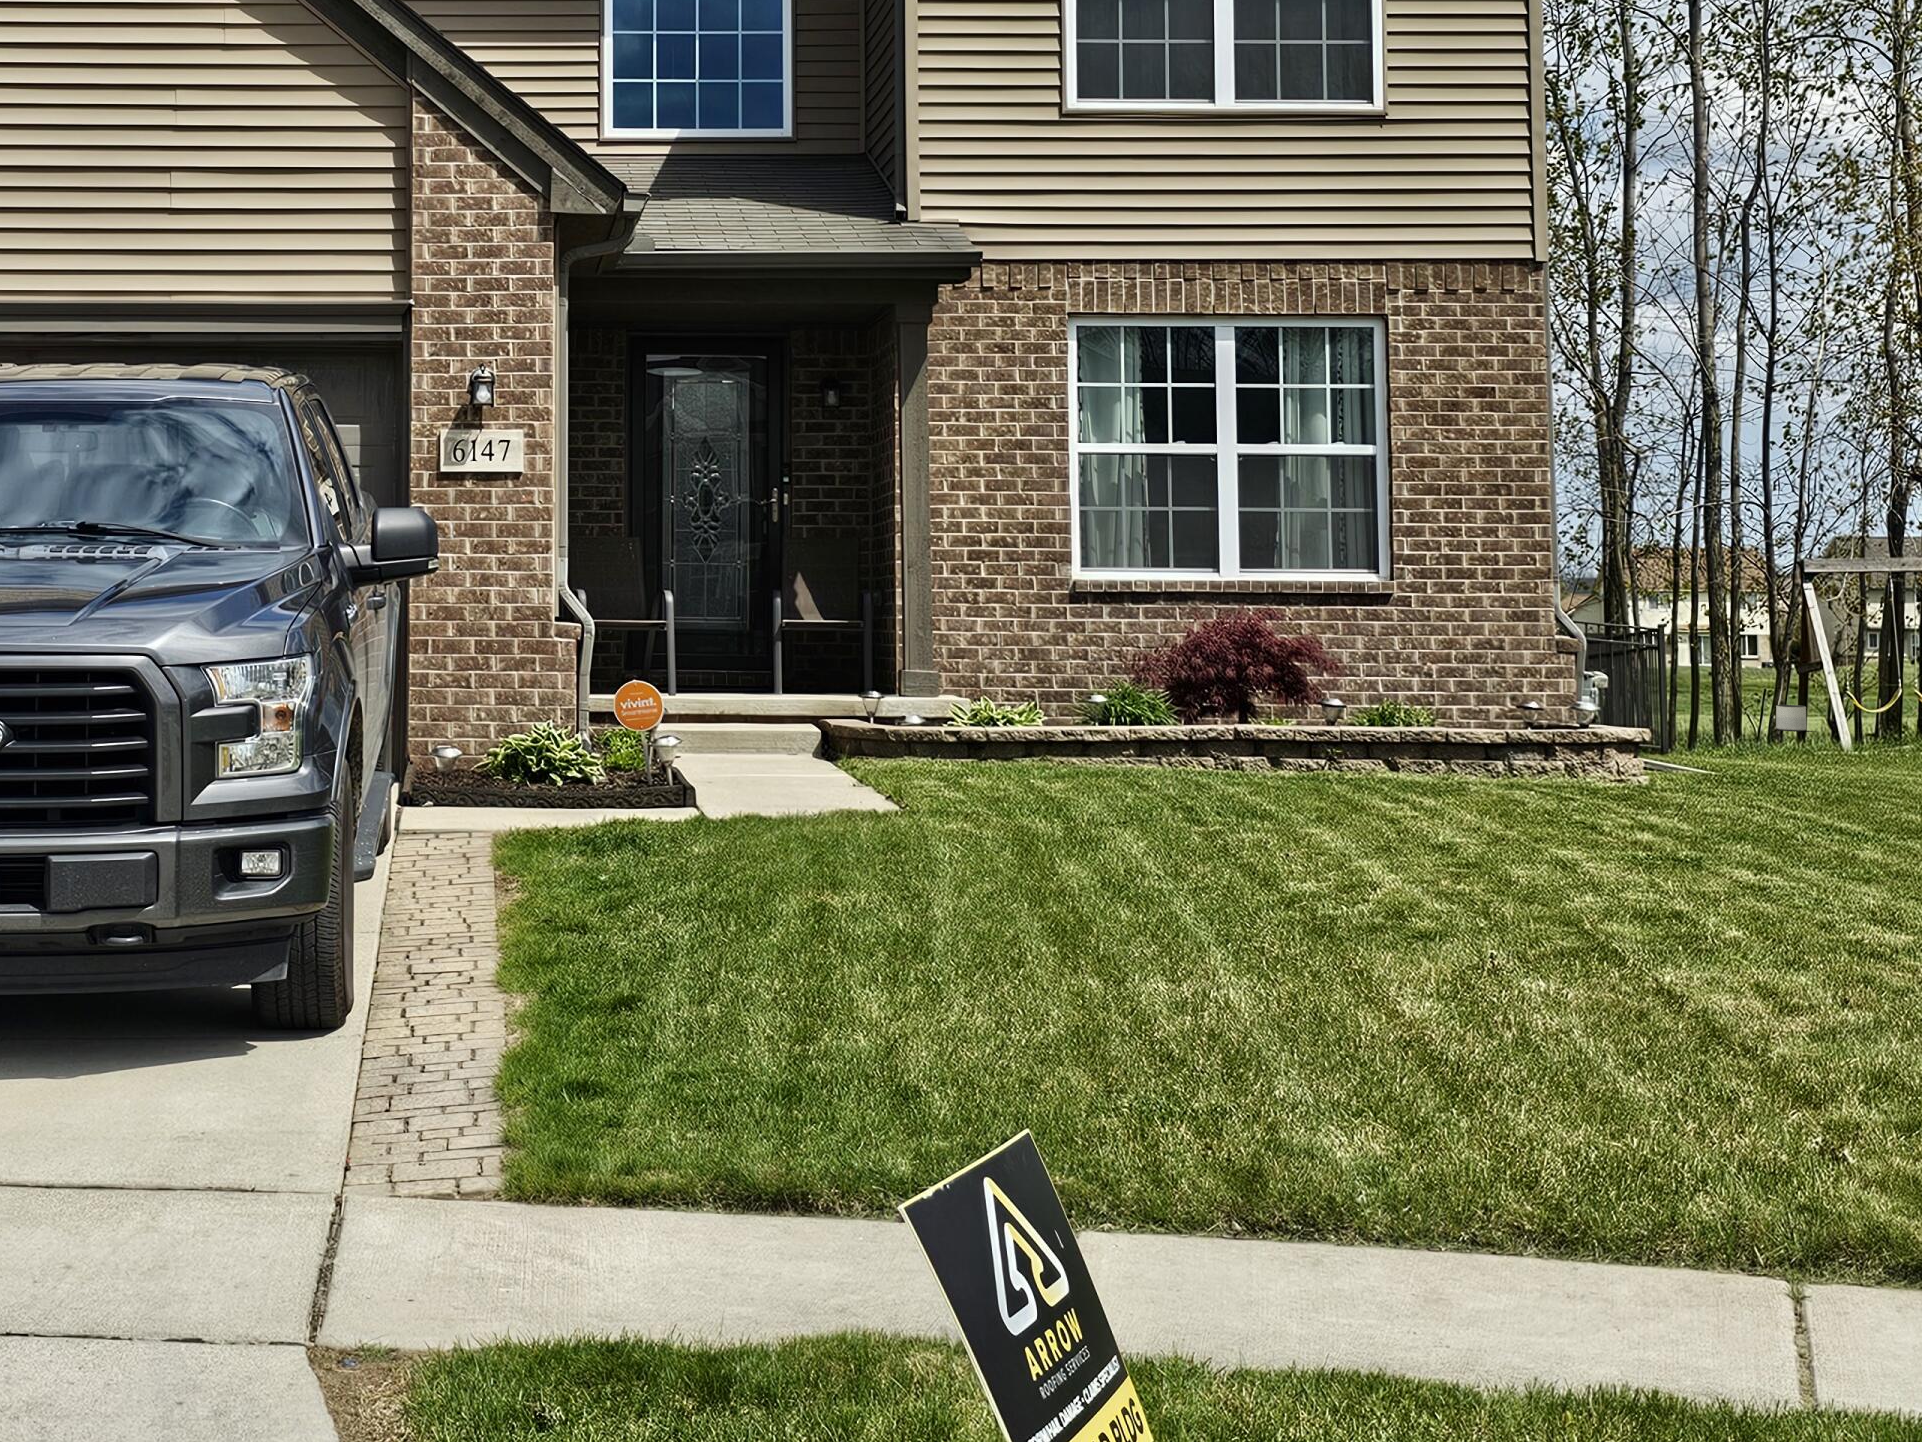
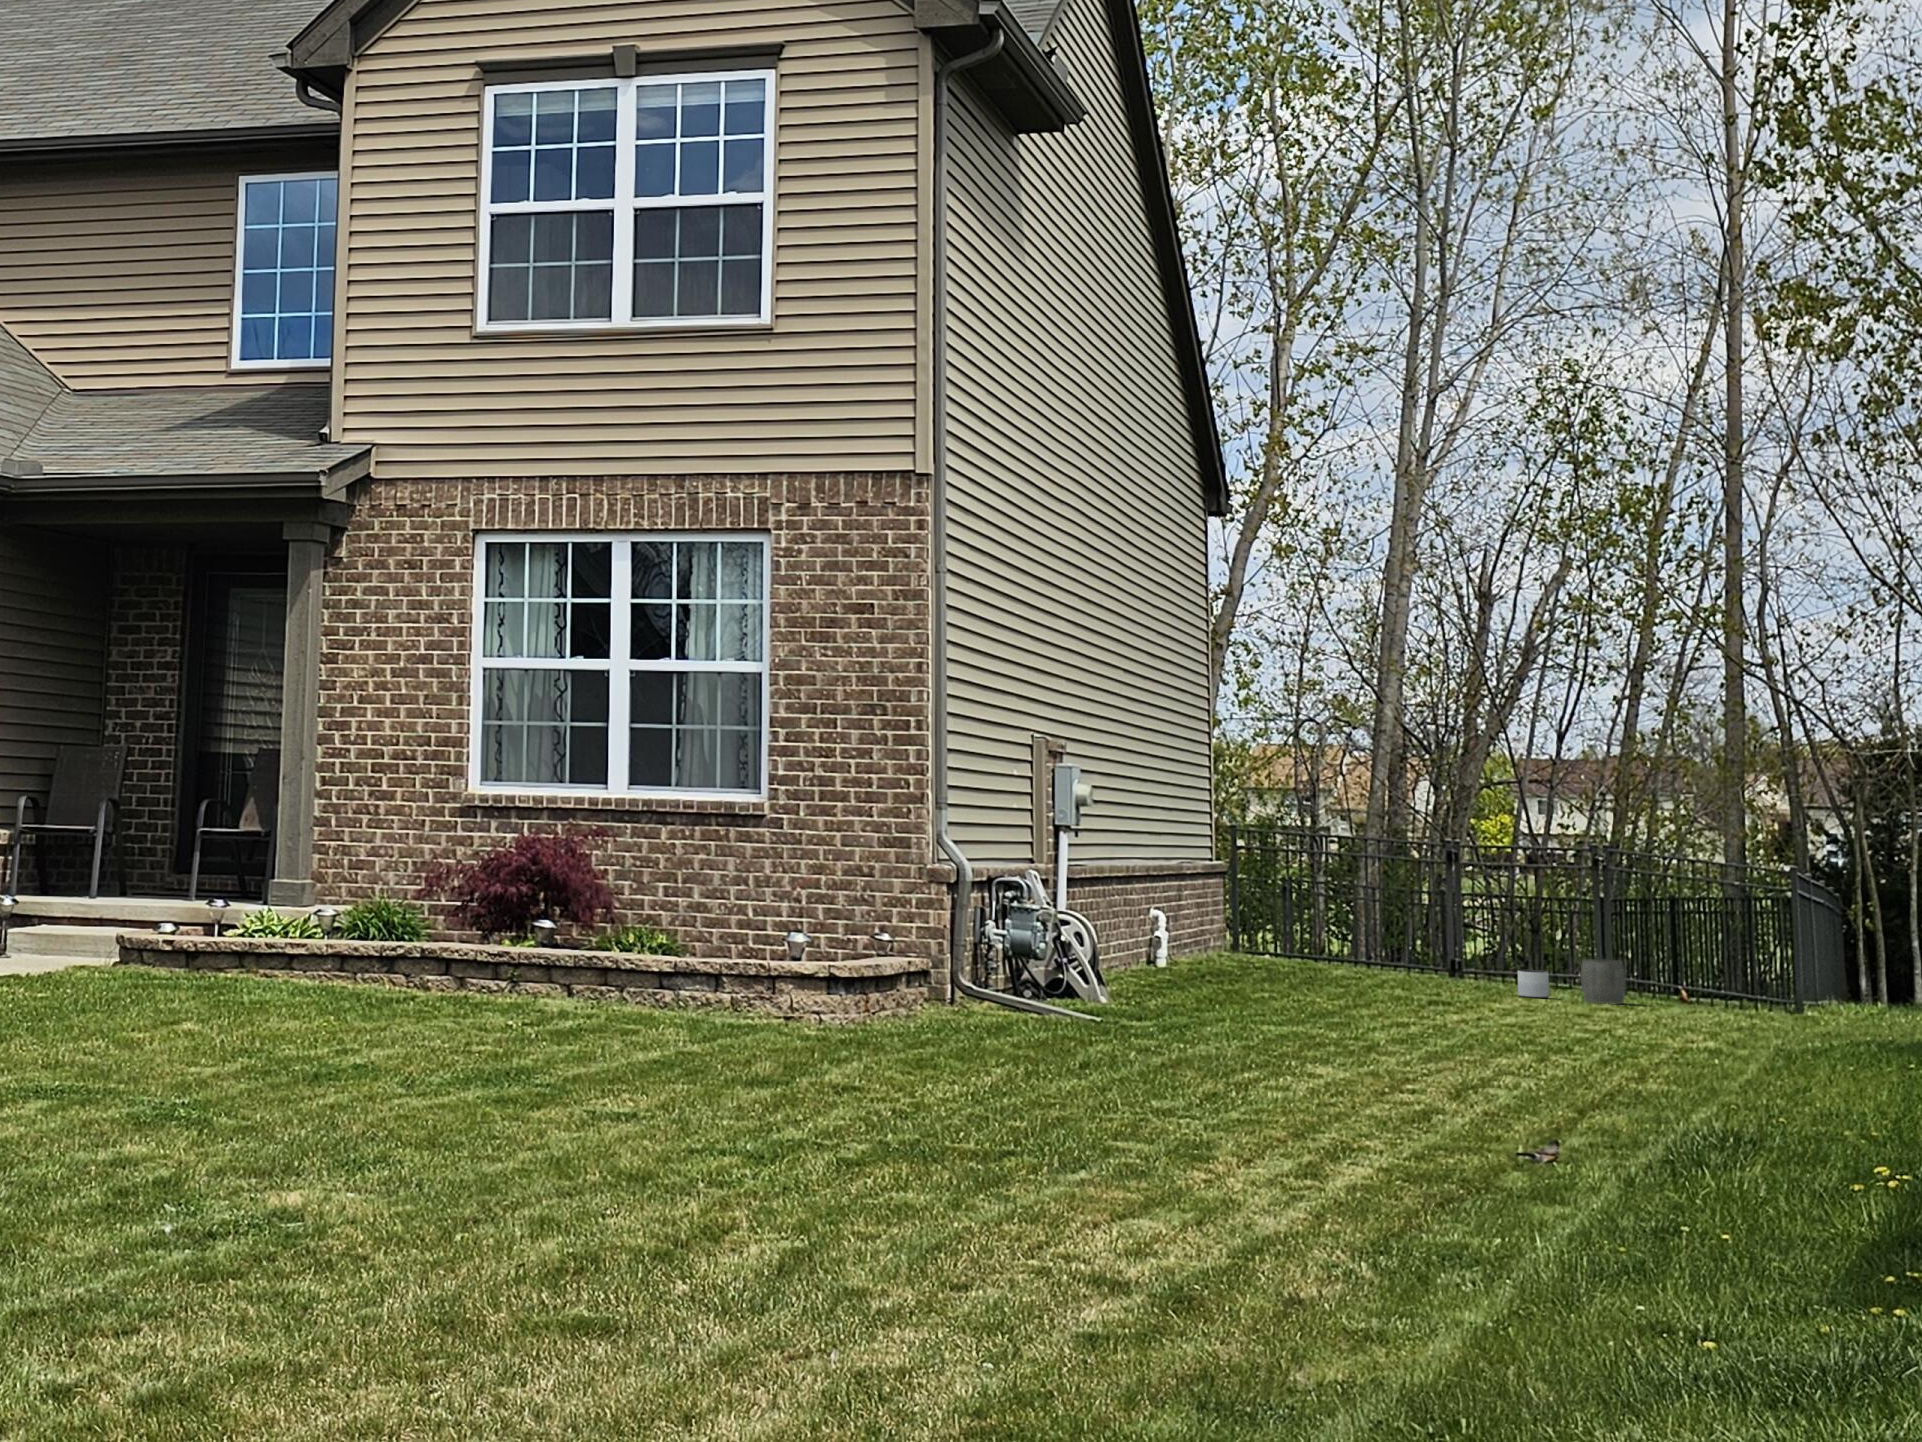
woven basket: none [1836,694,1879,736] -> present [1581,959,1626,1005]

